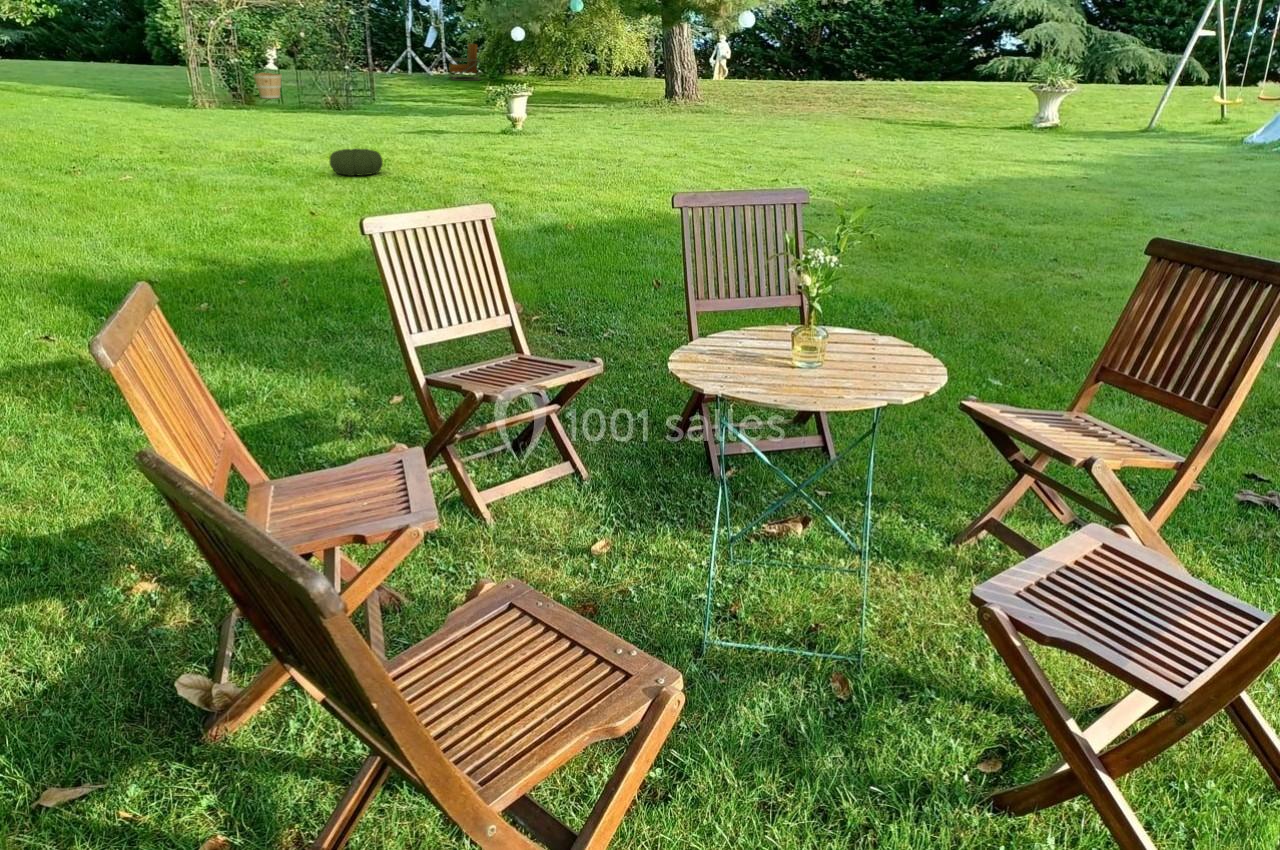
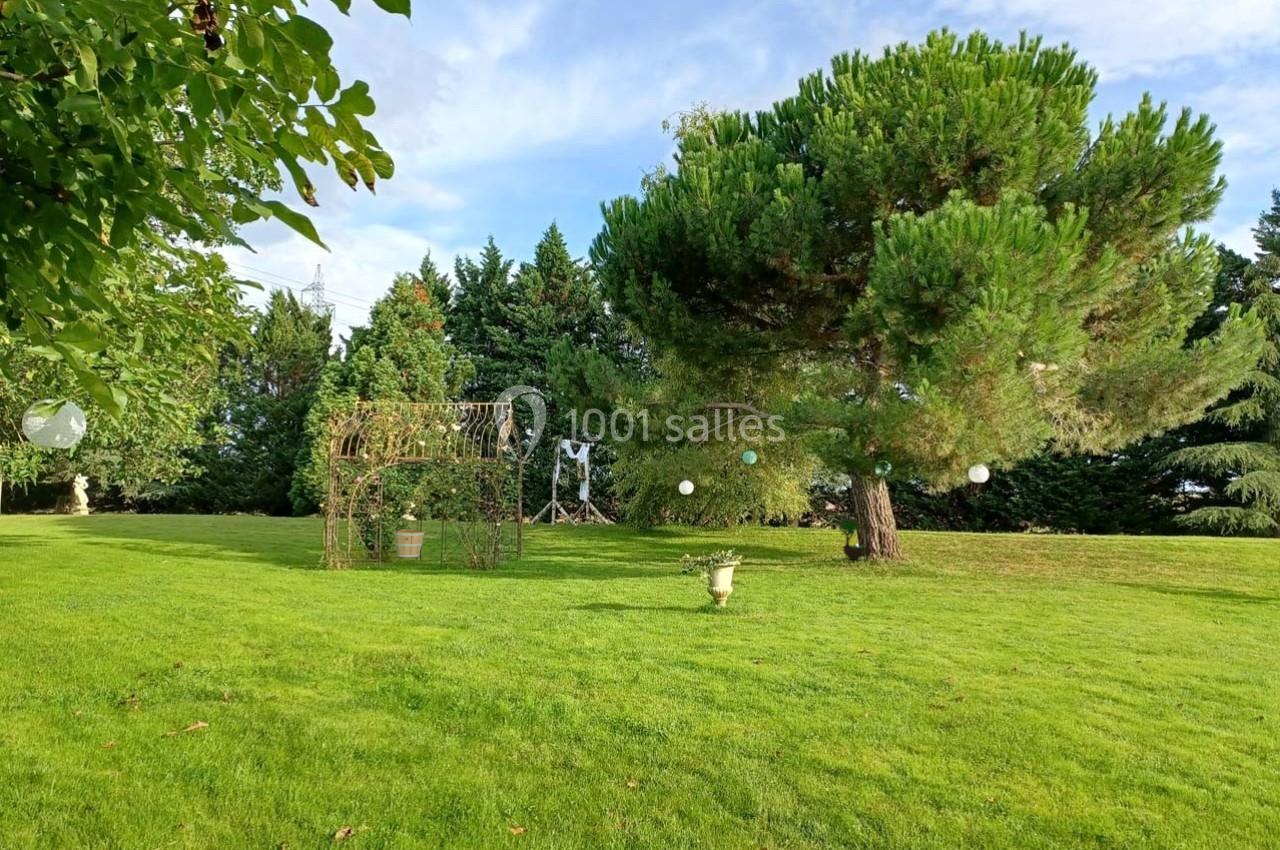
lounge chair: present [449,43,480,80] -> none [593,495,631,533]
potted tree: none [648,62,669,101] -> present [838,519,863,560]
pouf: present [330,149,383,176] -> none [503,657,582,704]

